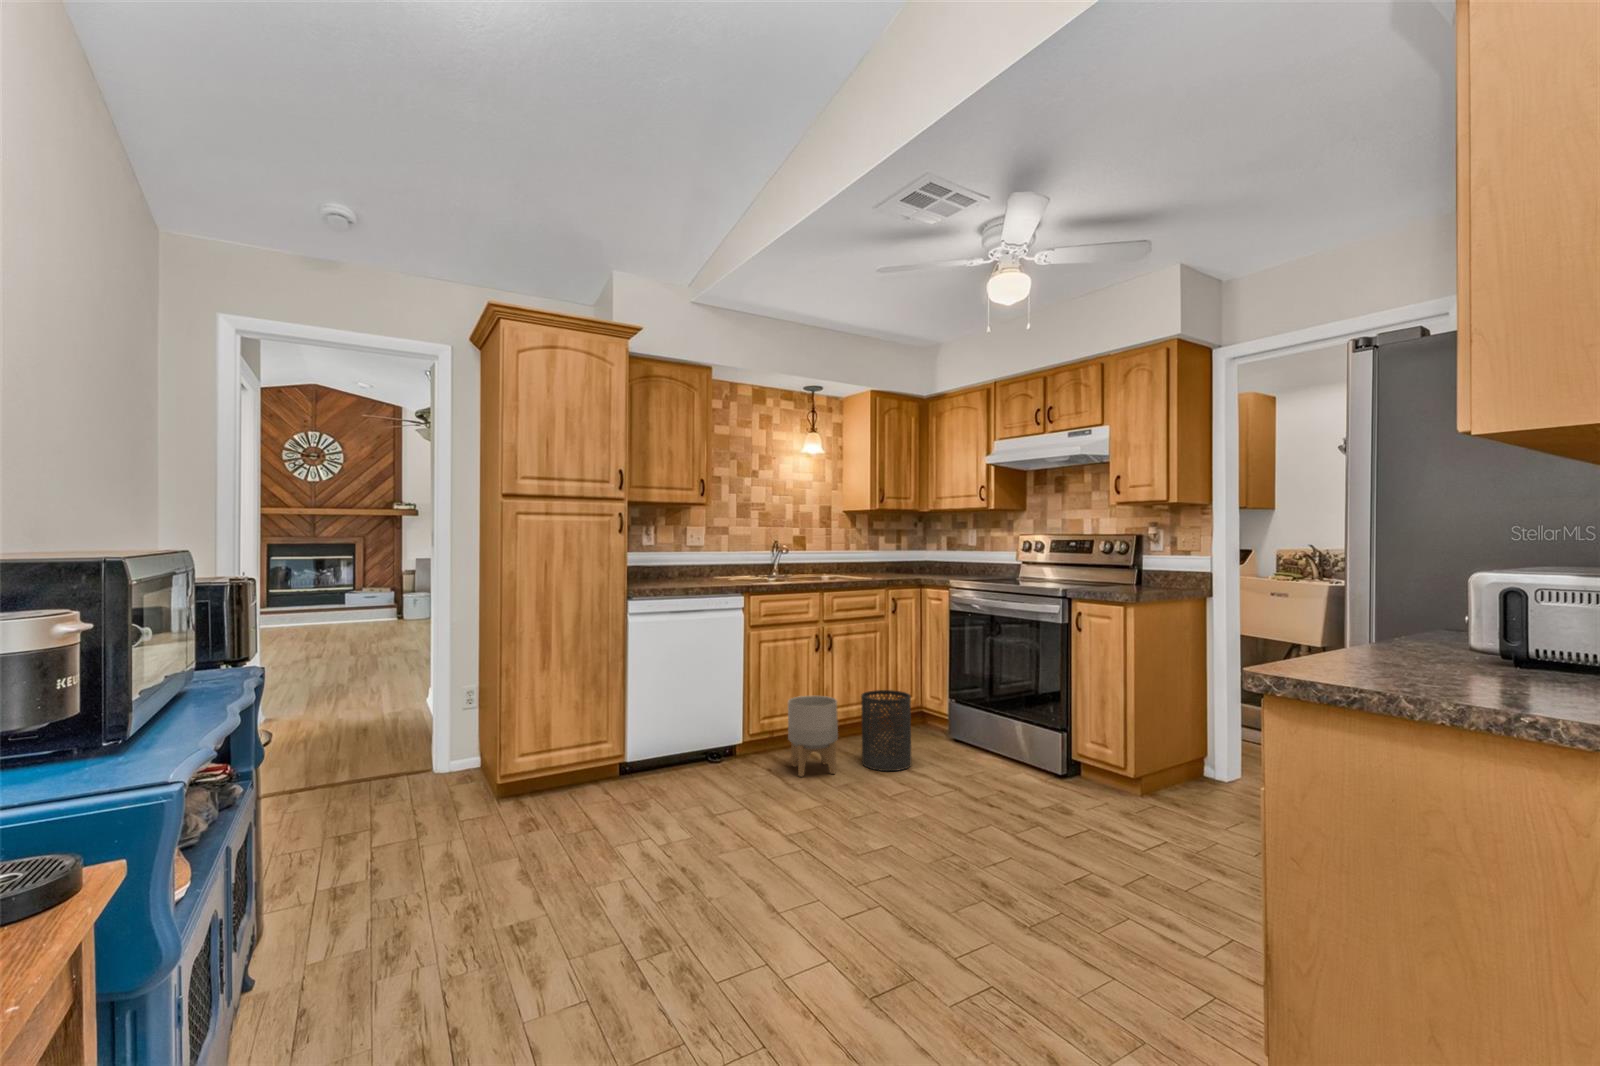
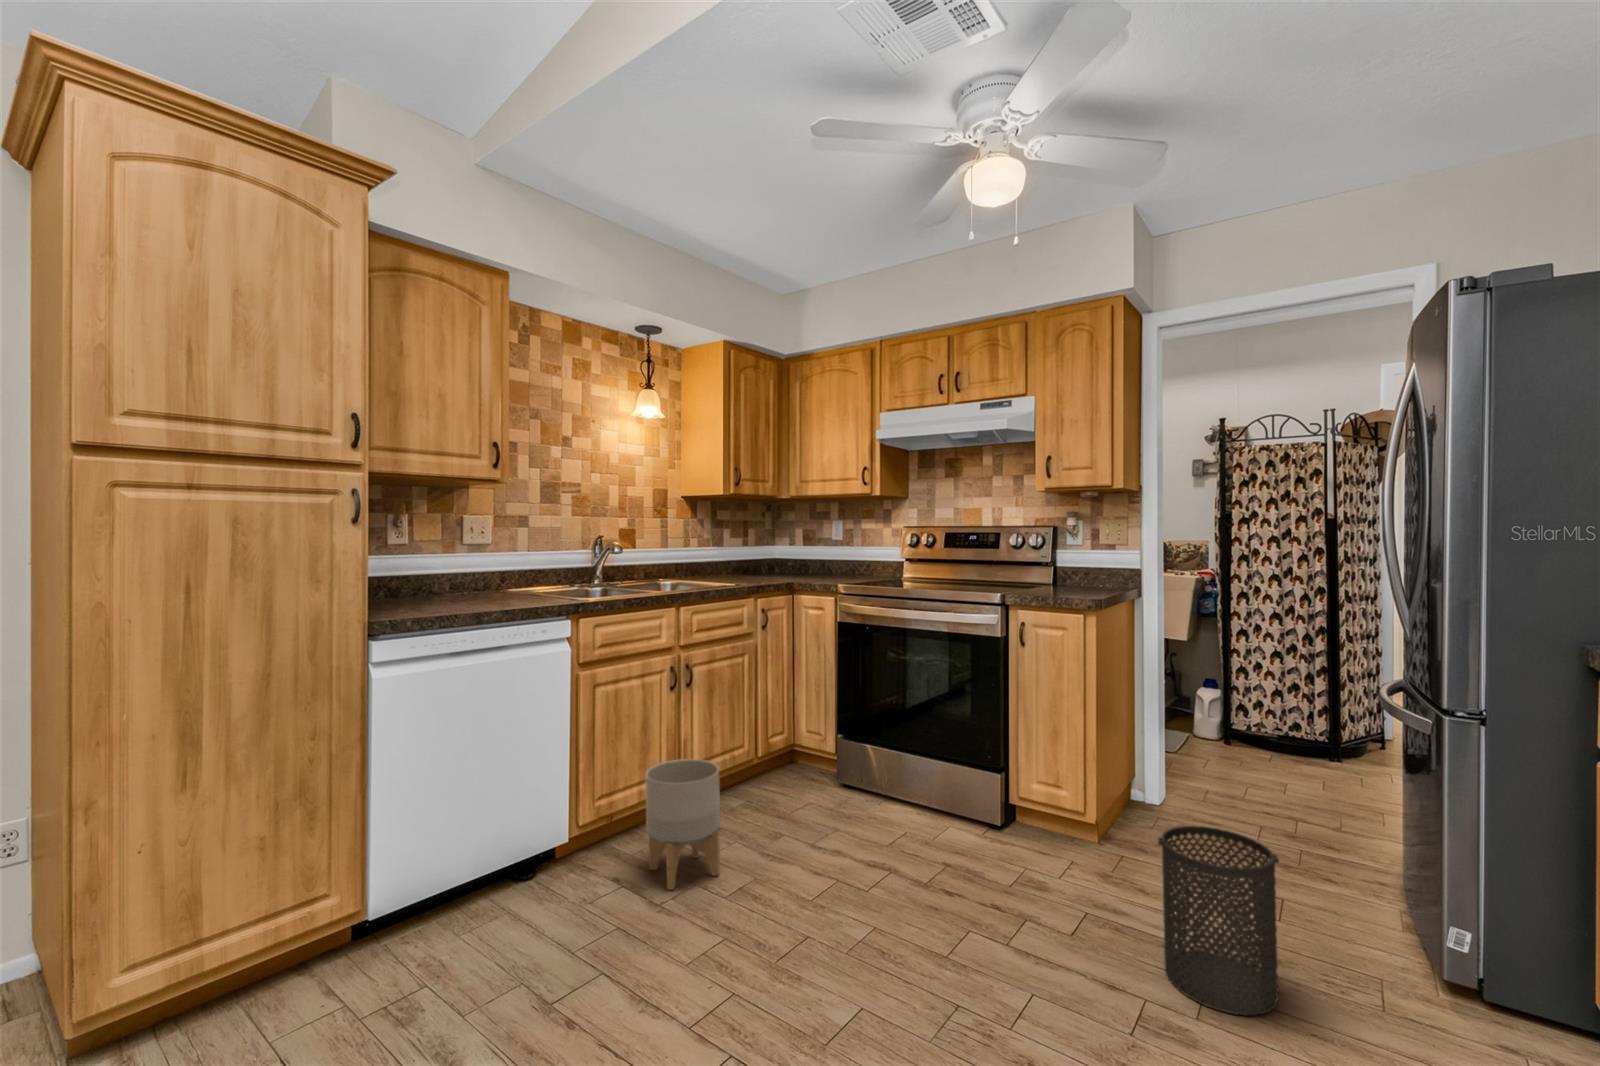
trash can: present [861,690,911,771] -> present [1158,826,1279,1015]

